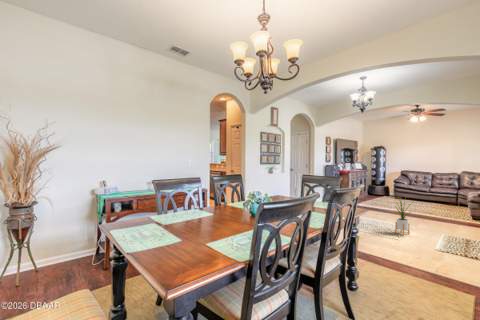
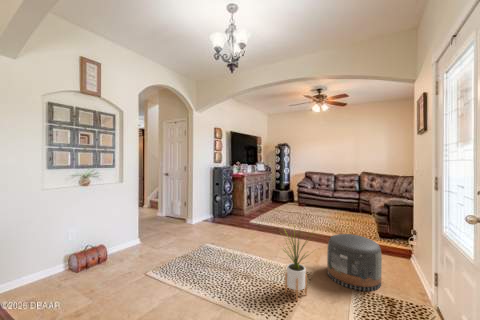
pouf: none [423,208,462,238] -> present [327,234,382,291]

